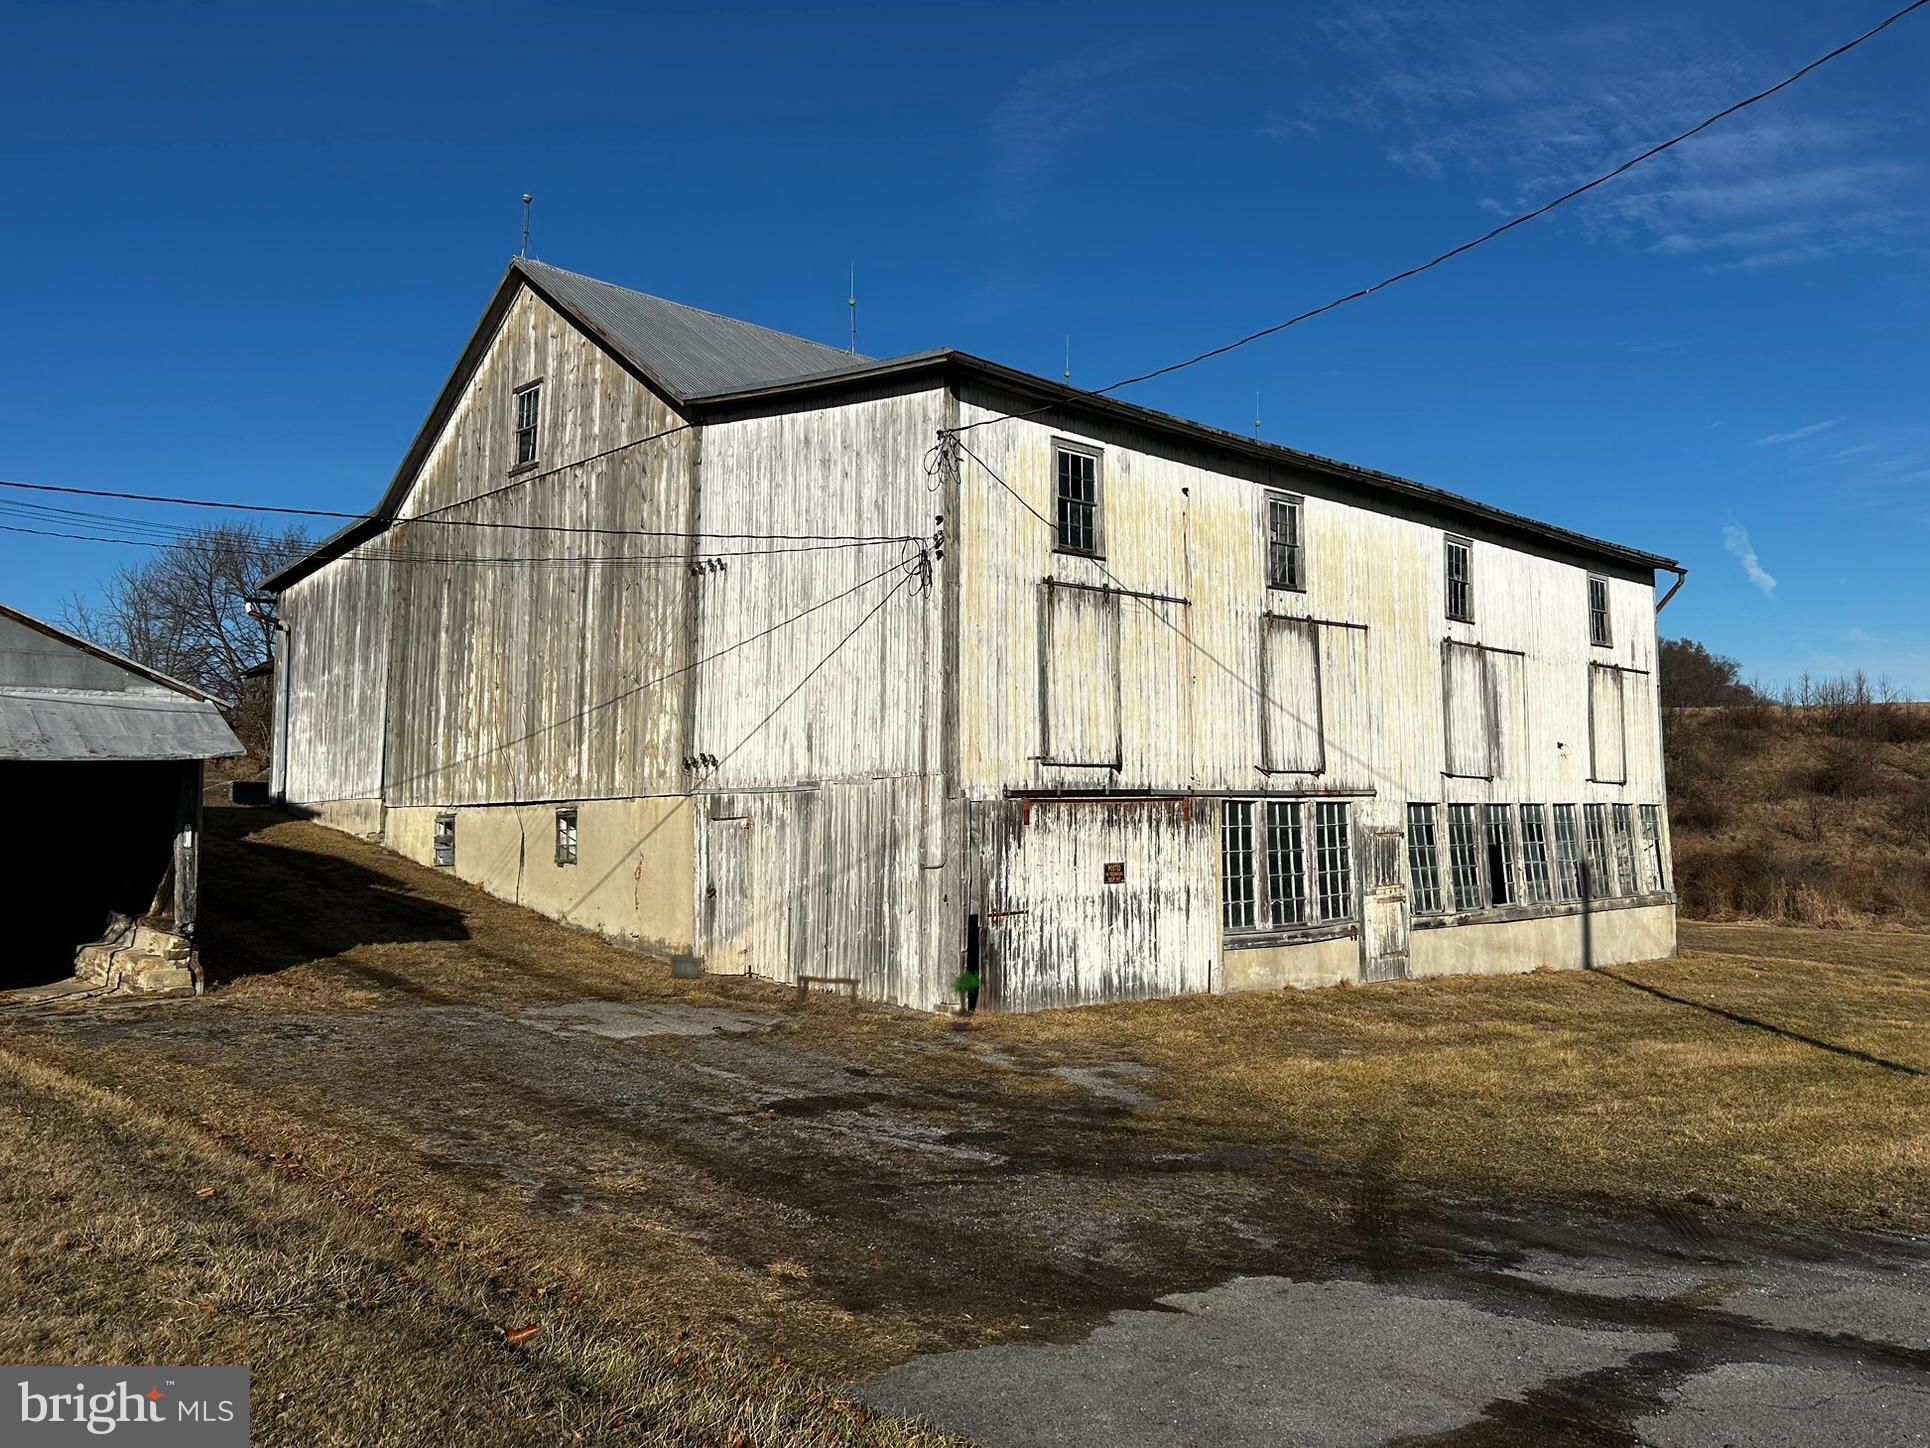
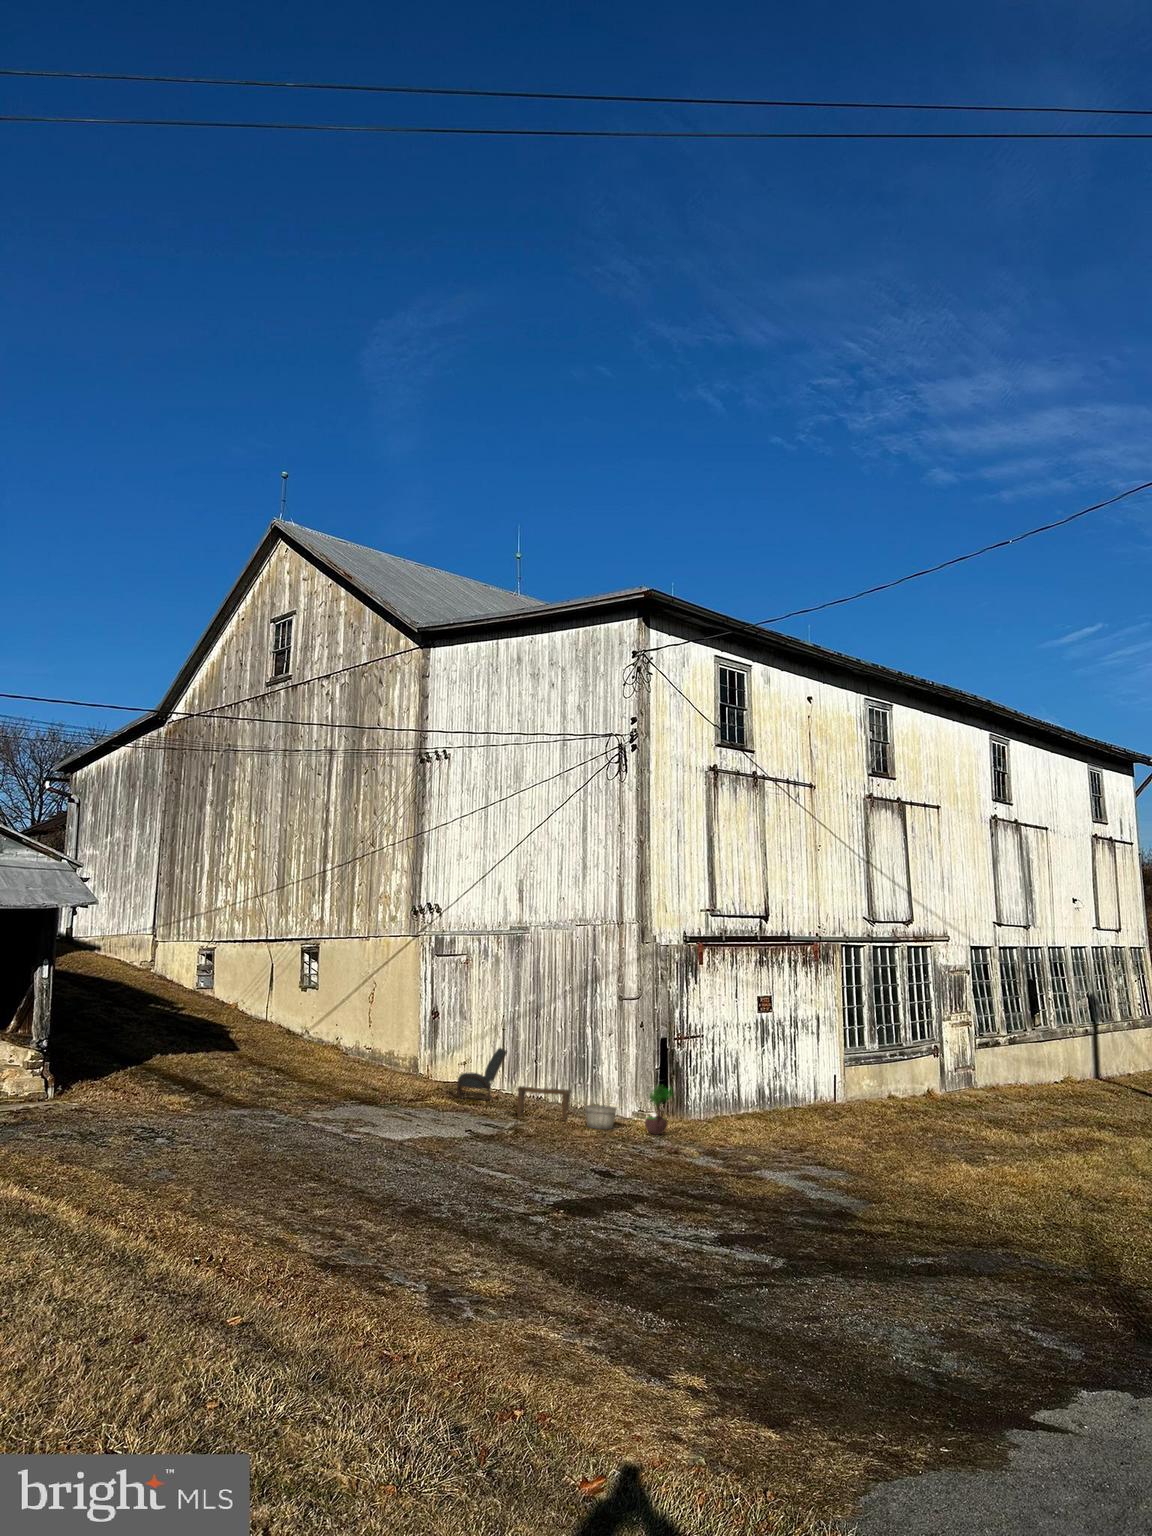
lounge chair: none [728,930,793,994] -> present [457,1048,507,1100]
wooden bucket: present [670,954,705,978] -> present [585,1104,617,1129]

